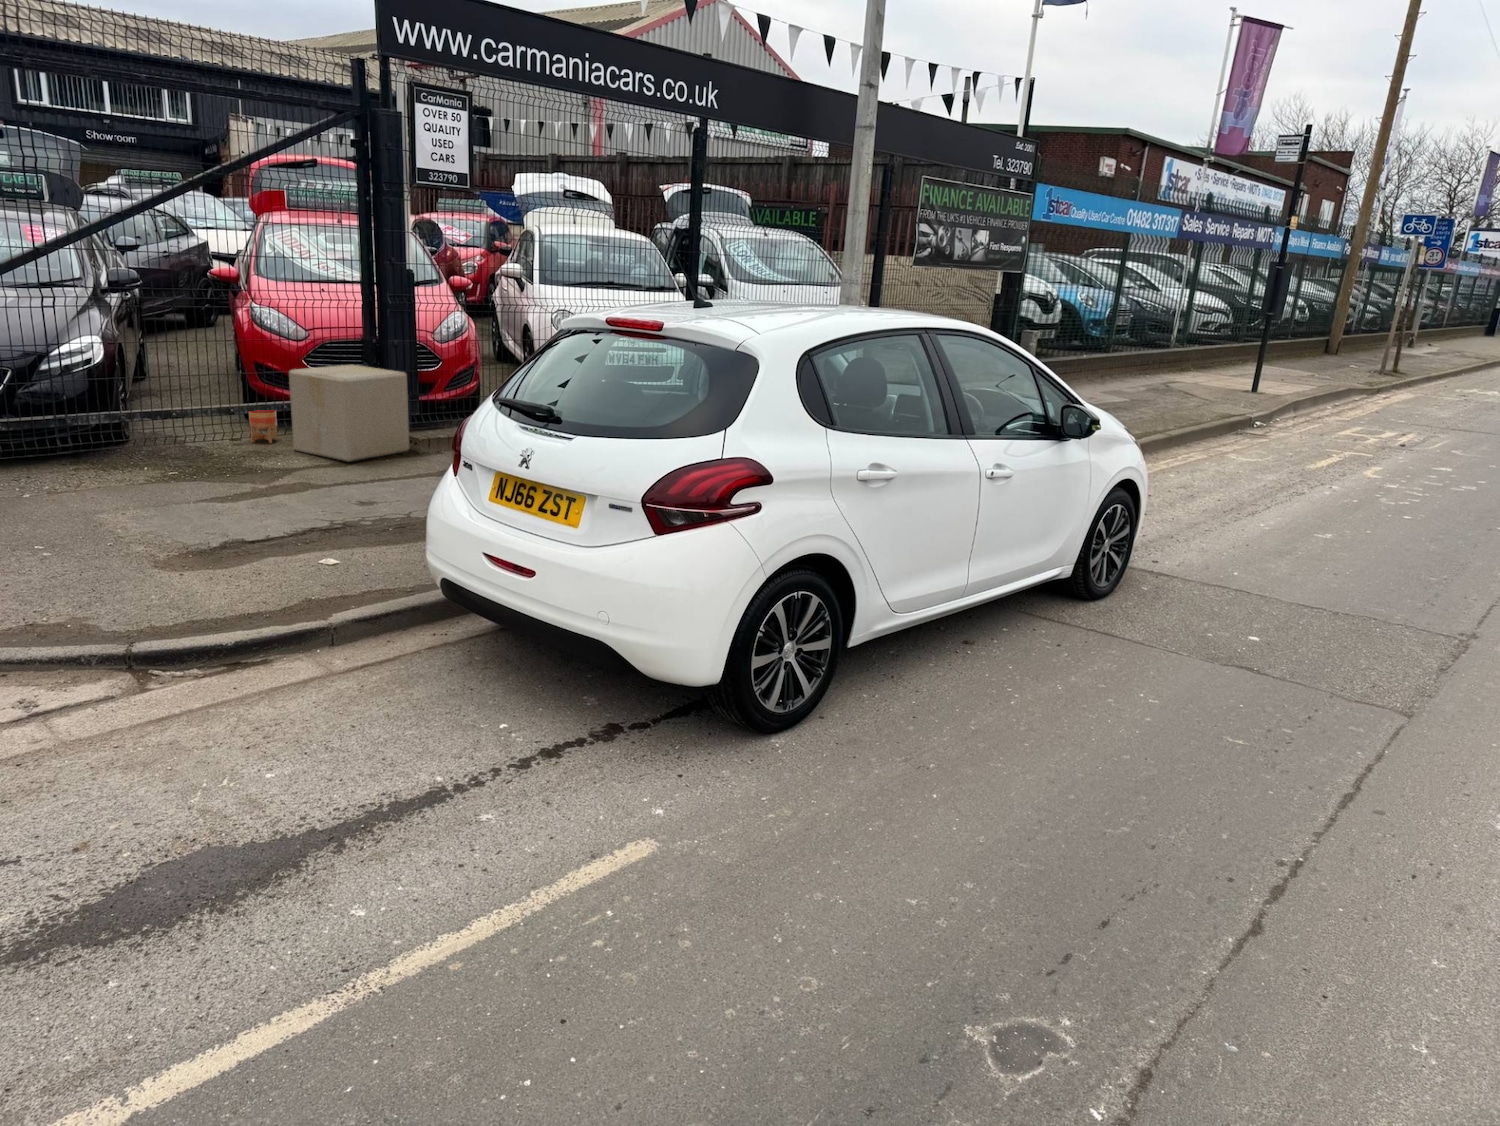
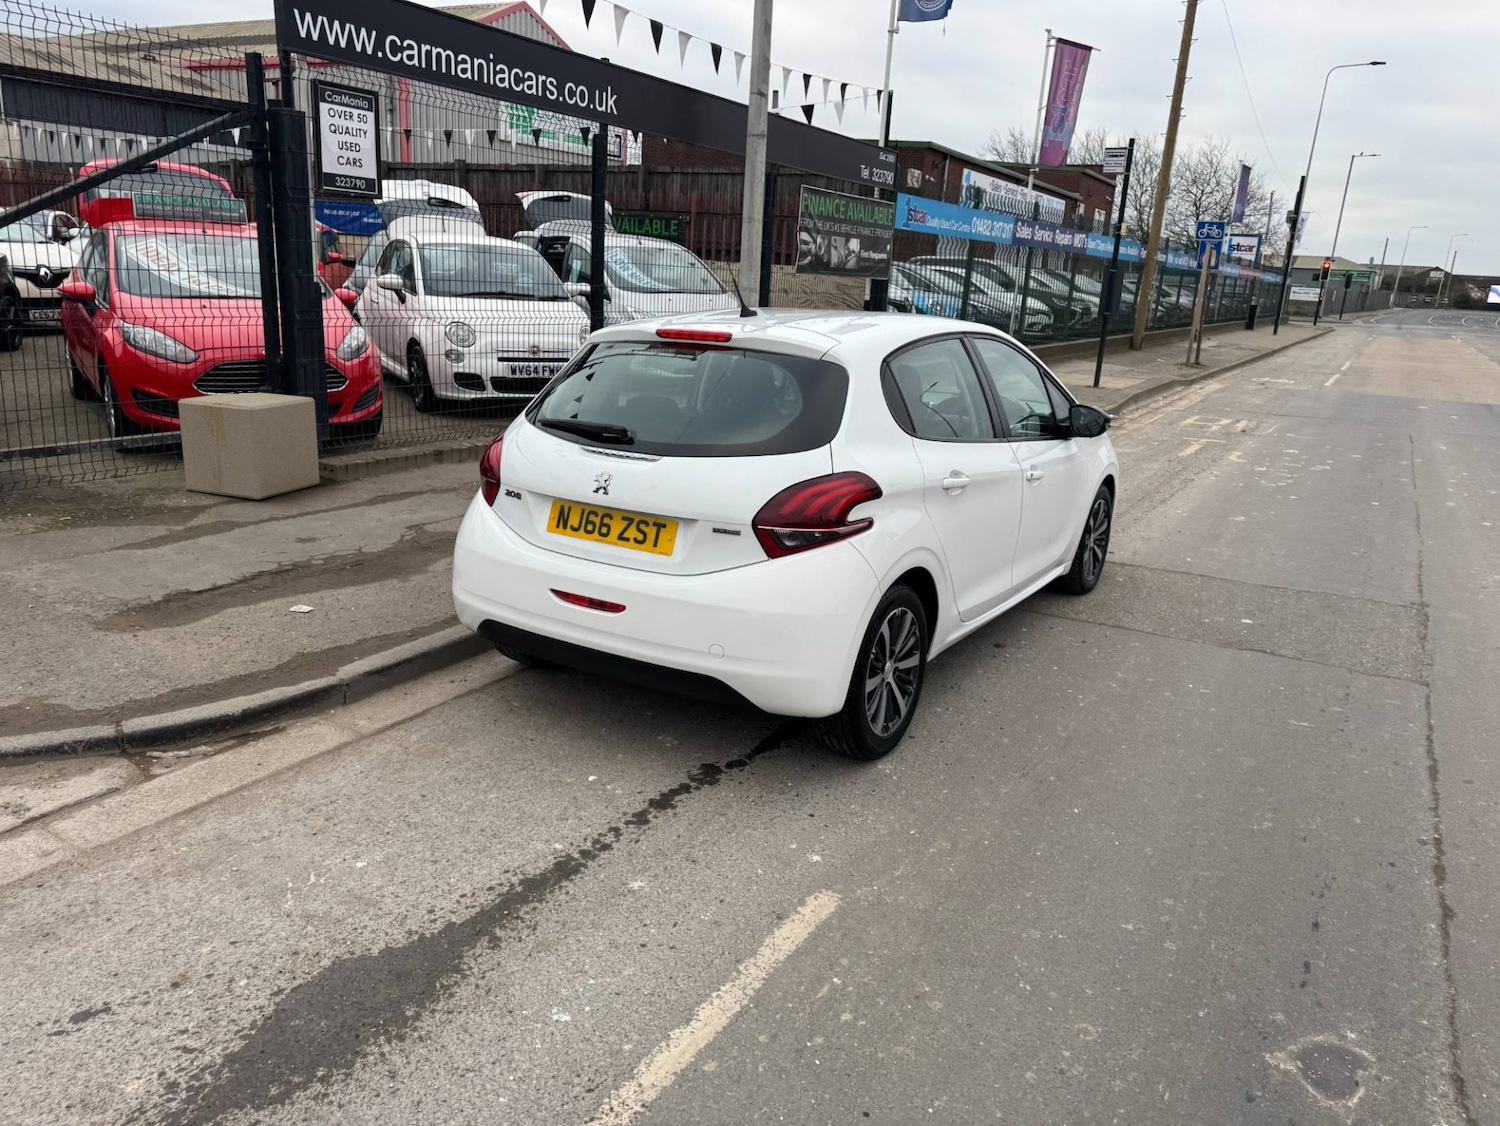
planter: present [249,410,277,443] -> none [125,440,160,484]

